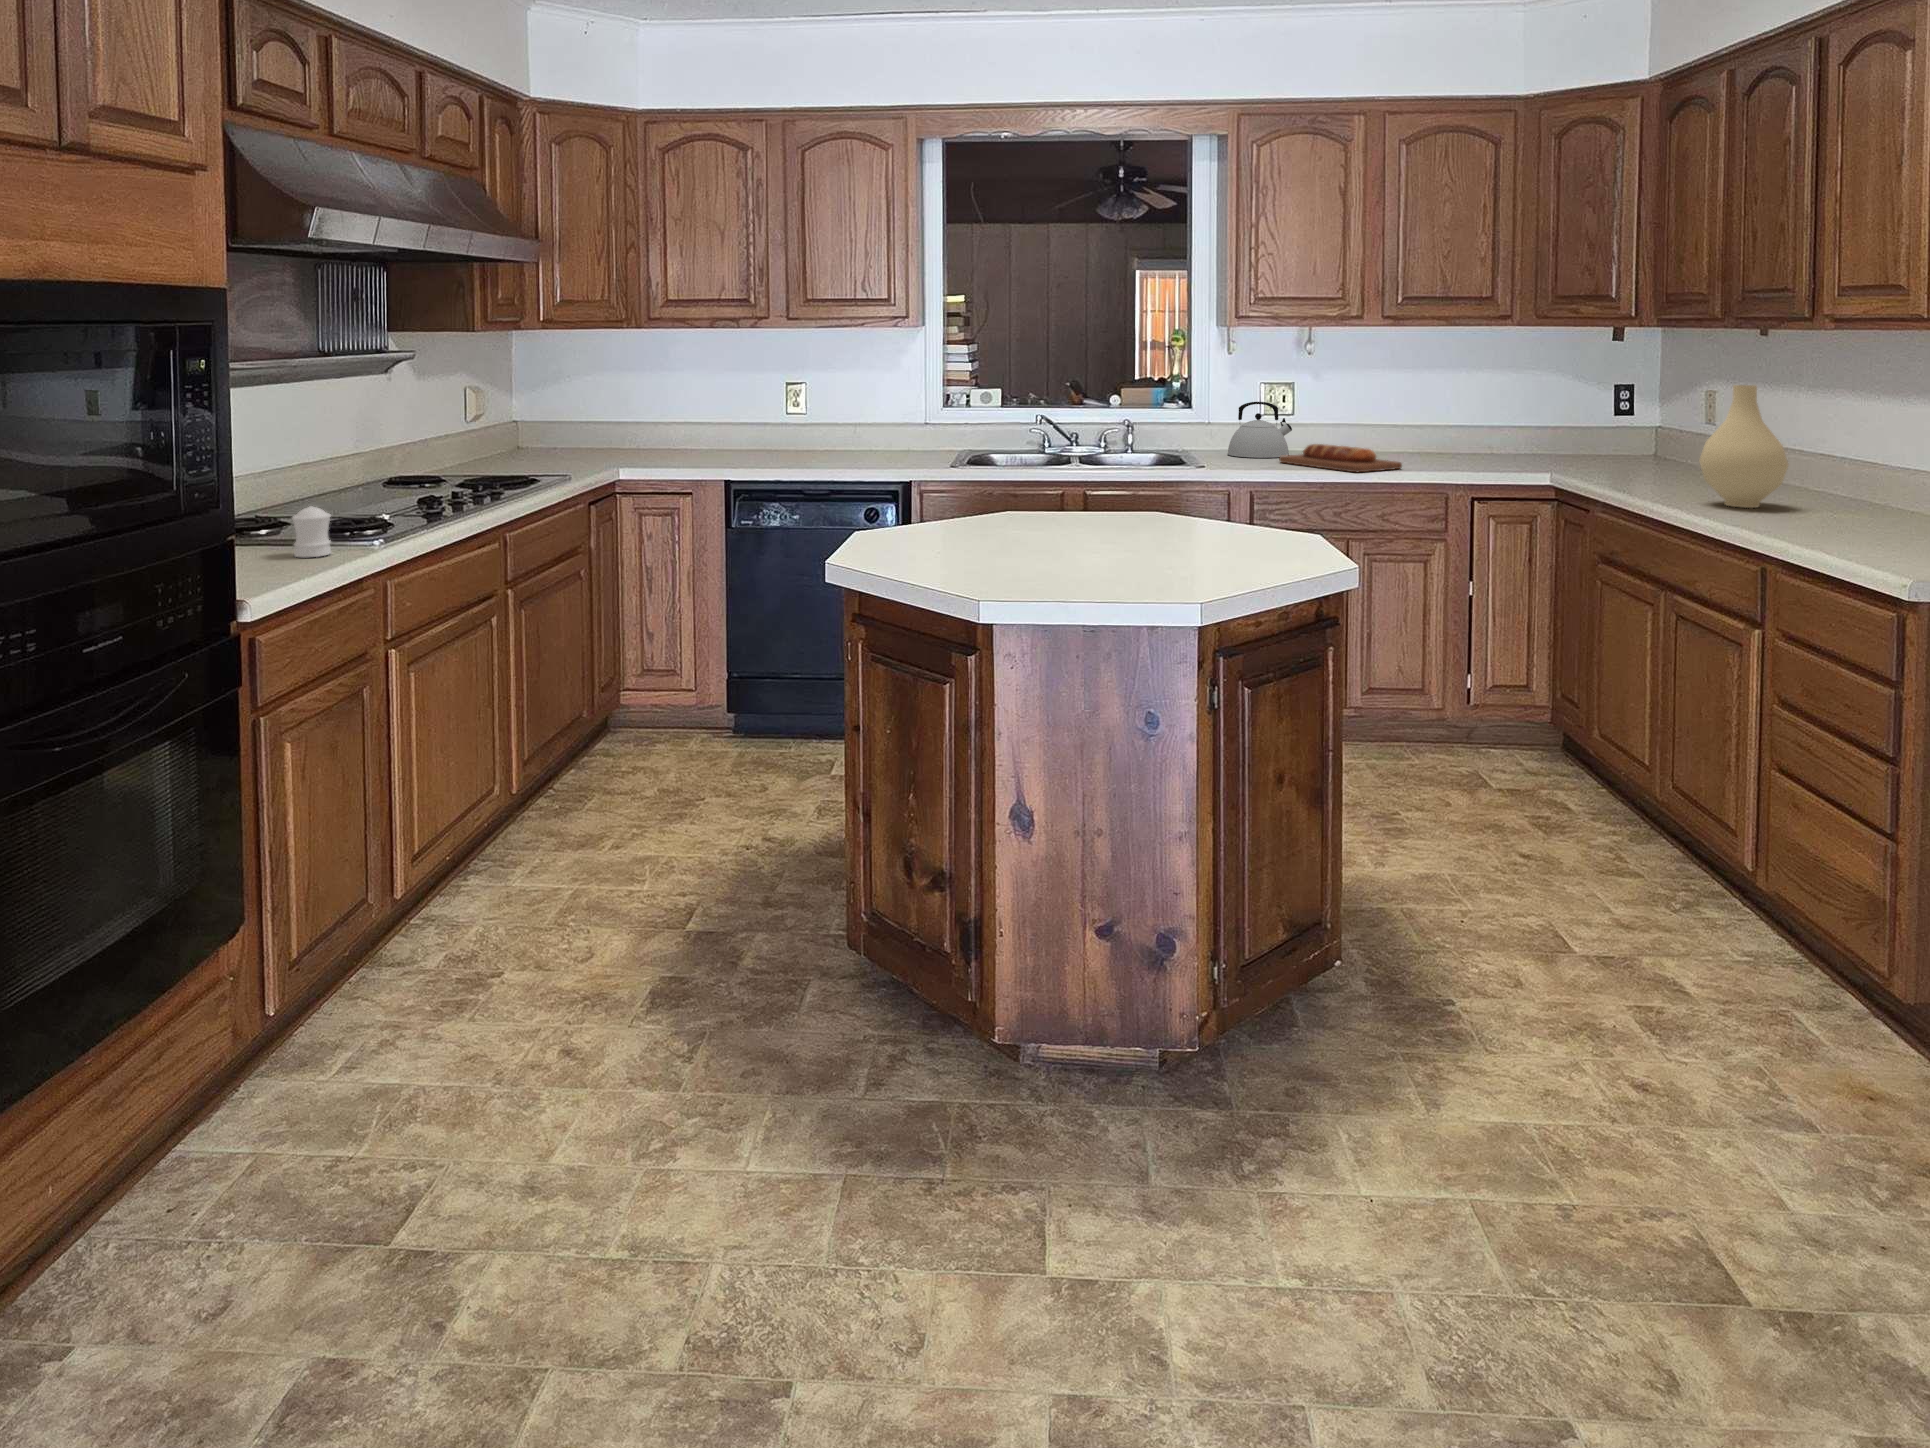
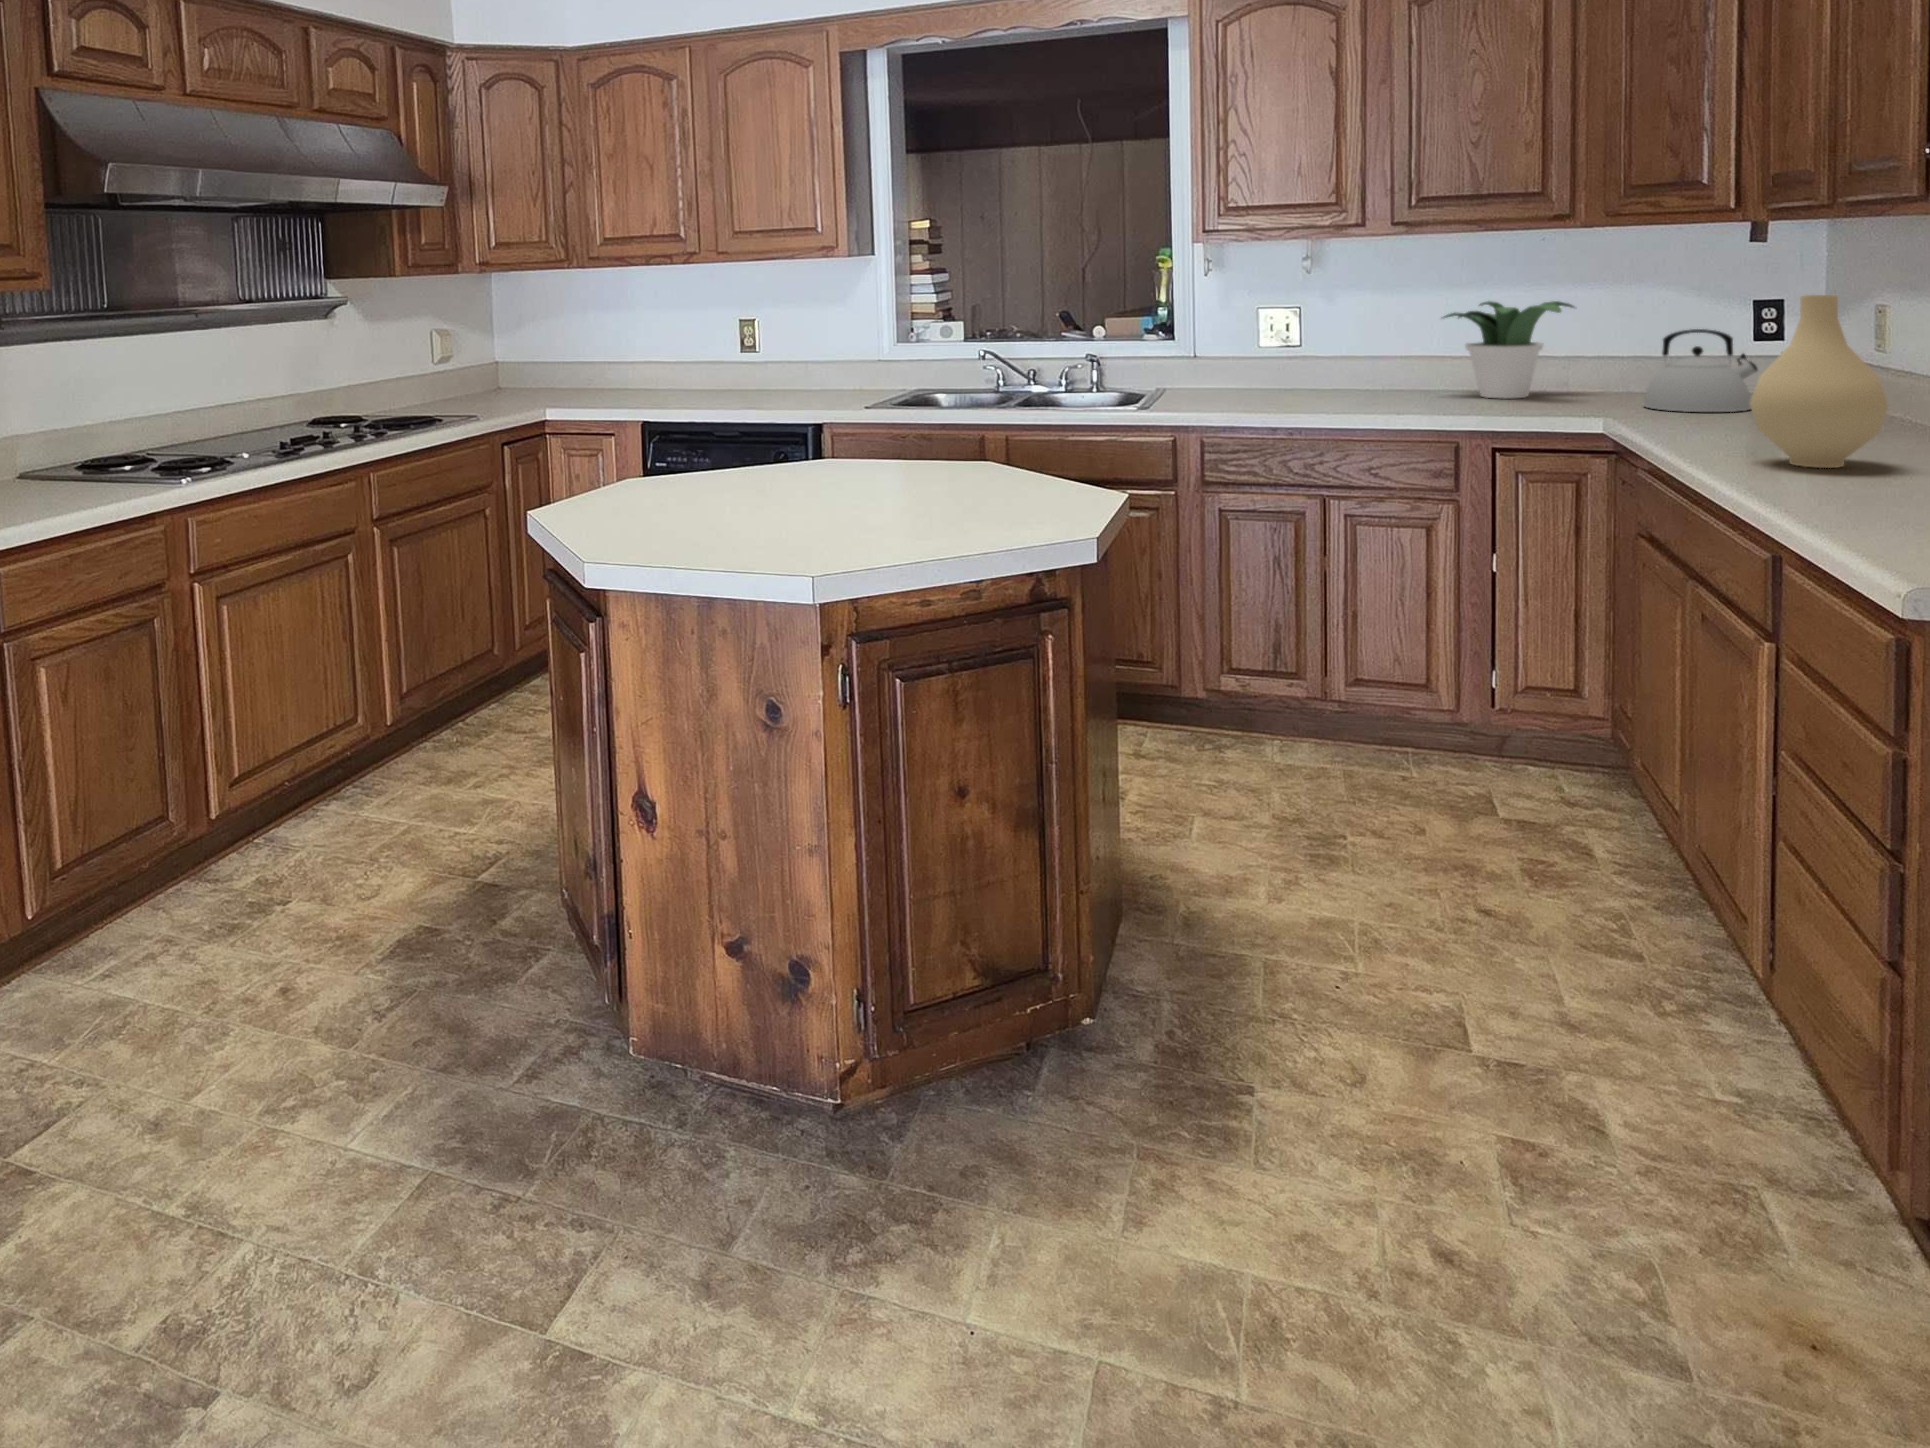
potted plant: none [1413,383,1508,460] -> present [1443,301,1574,398]
kettle: present [1228,402,1292,458] -> present [1644,329,1758,412]
bread loaf: present [1279,444,1402,472] -> none [1255,380,1400,415]
salt shaker: present [292,506,331,557] -> none [94,449,133,497]

